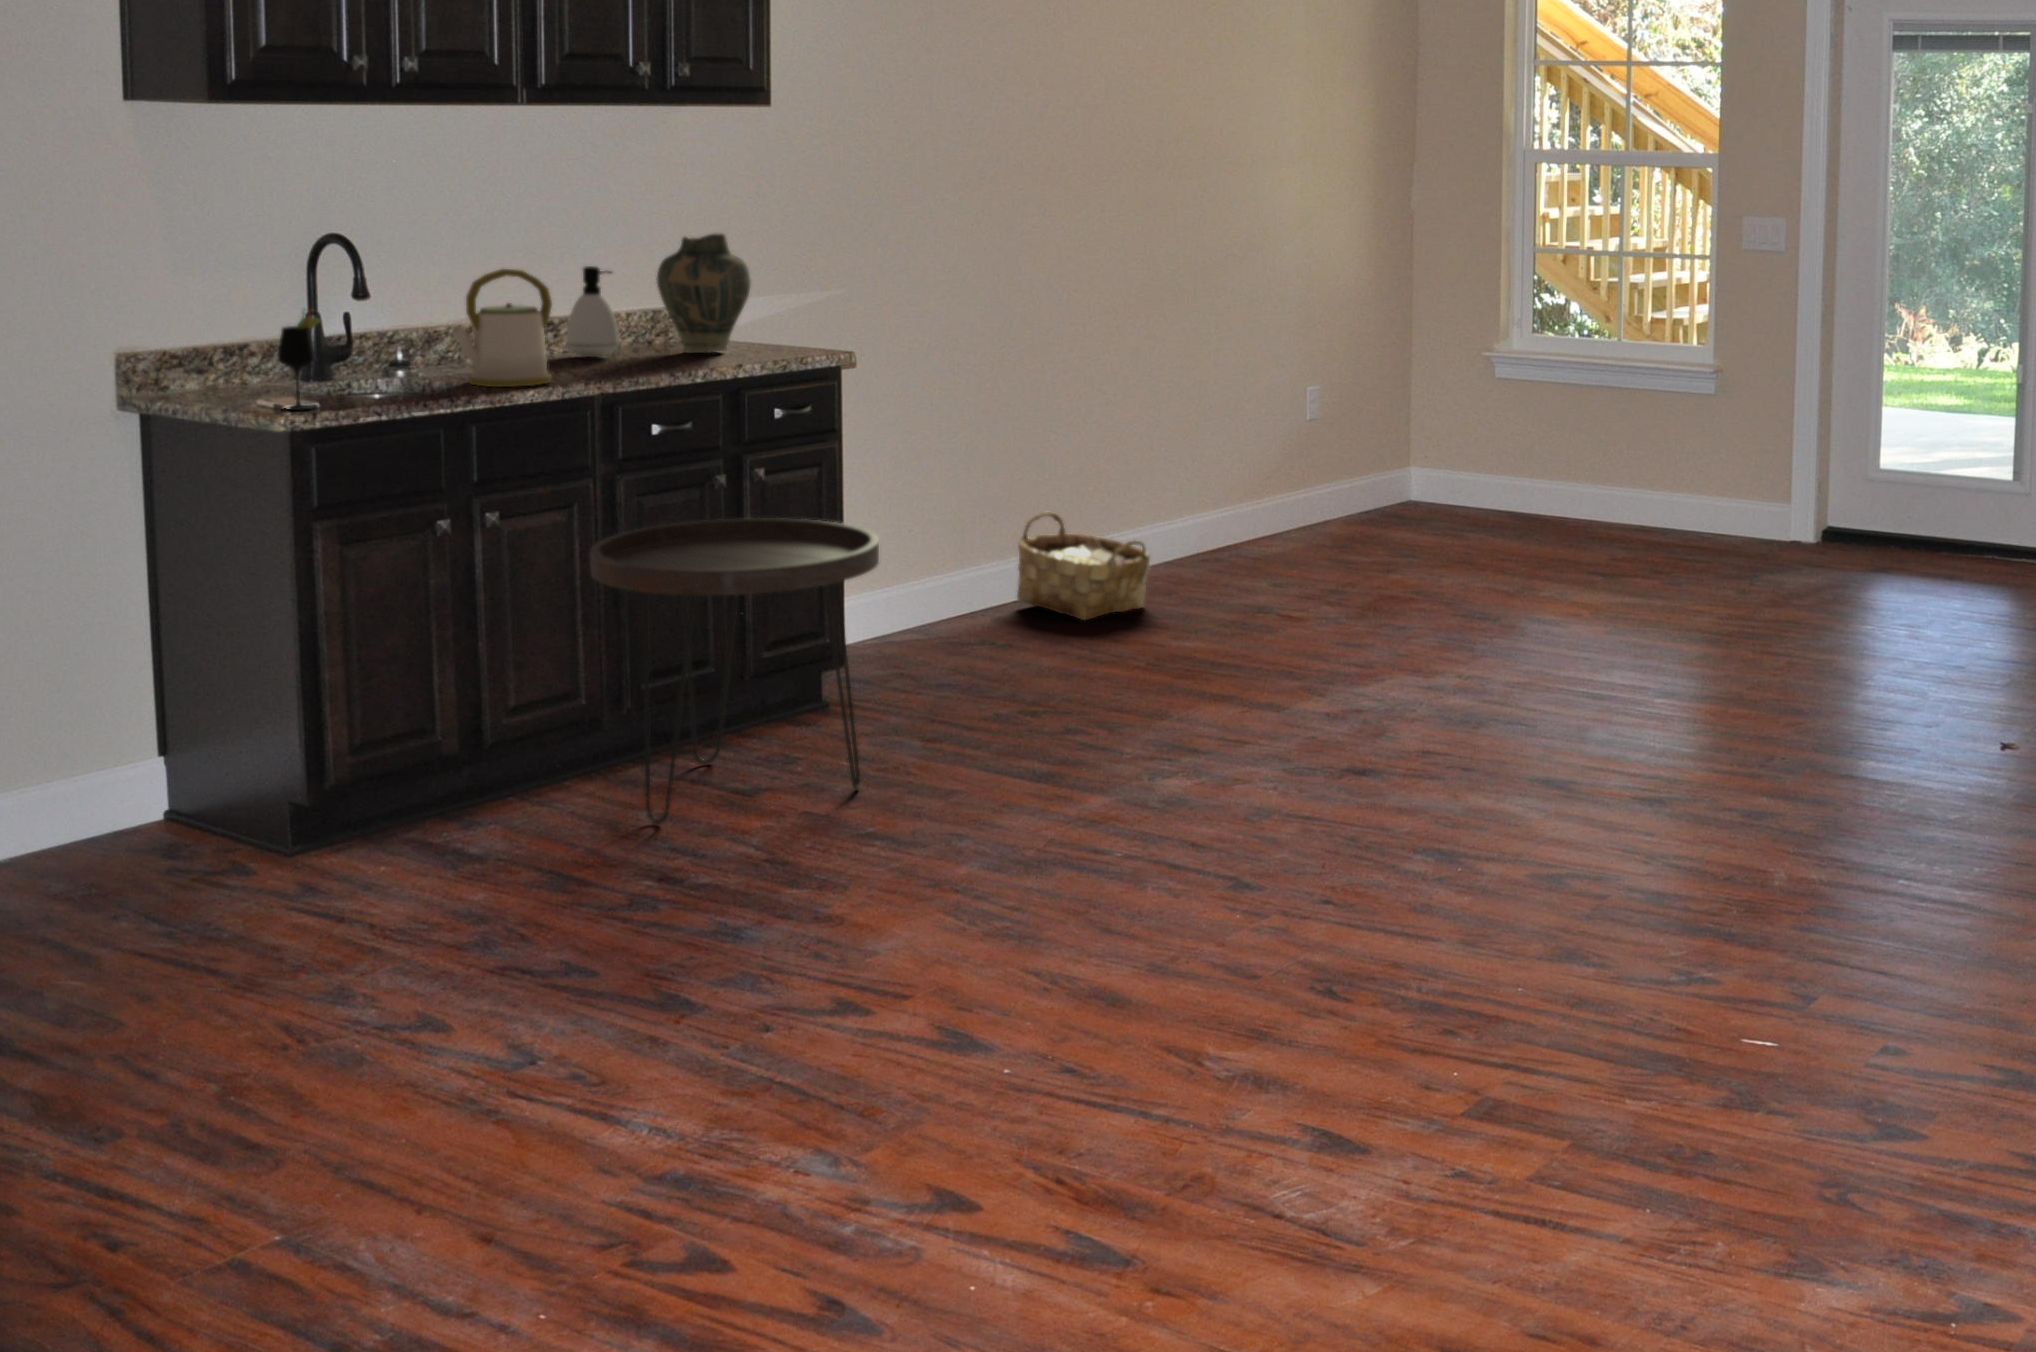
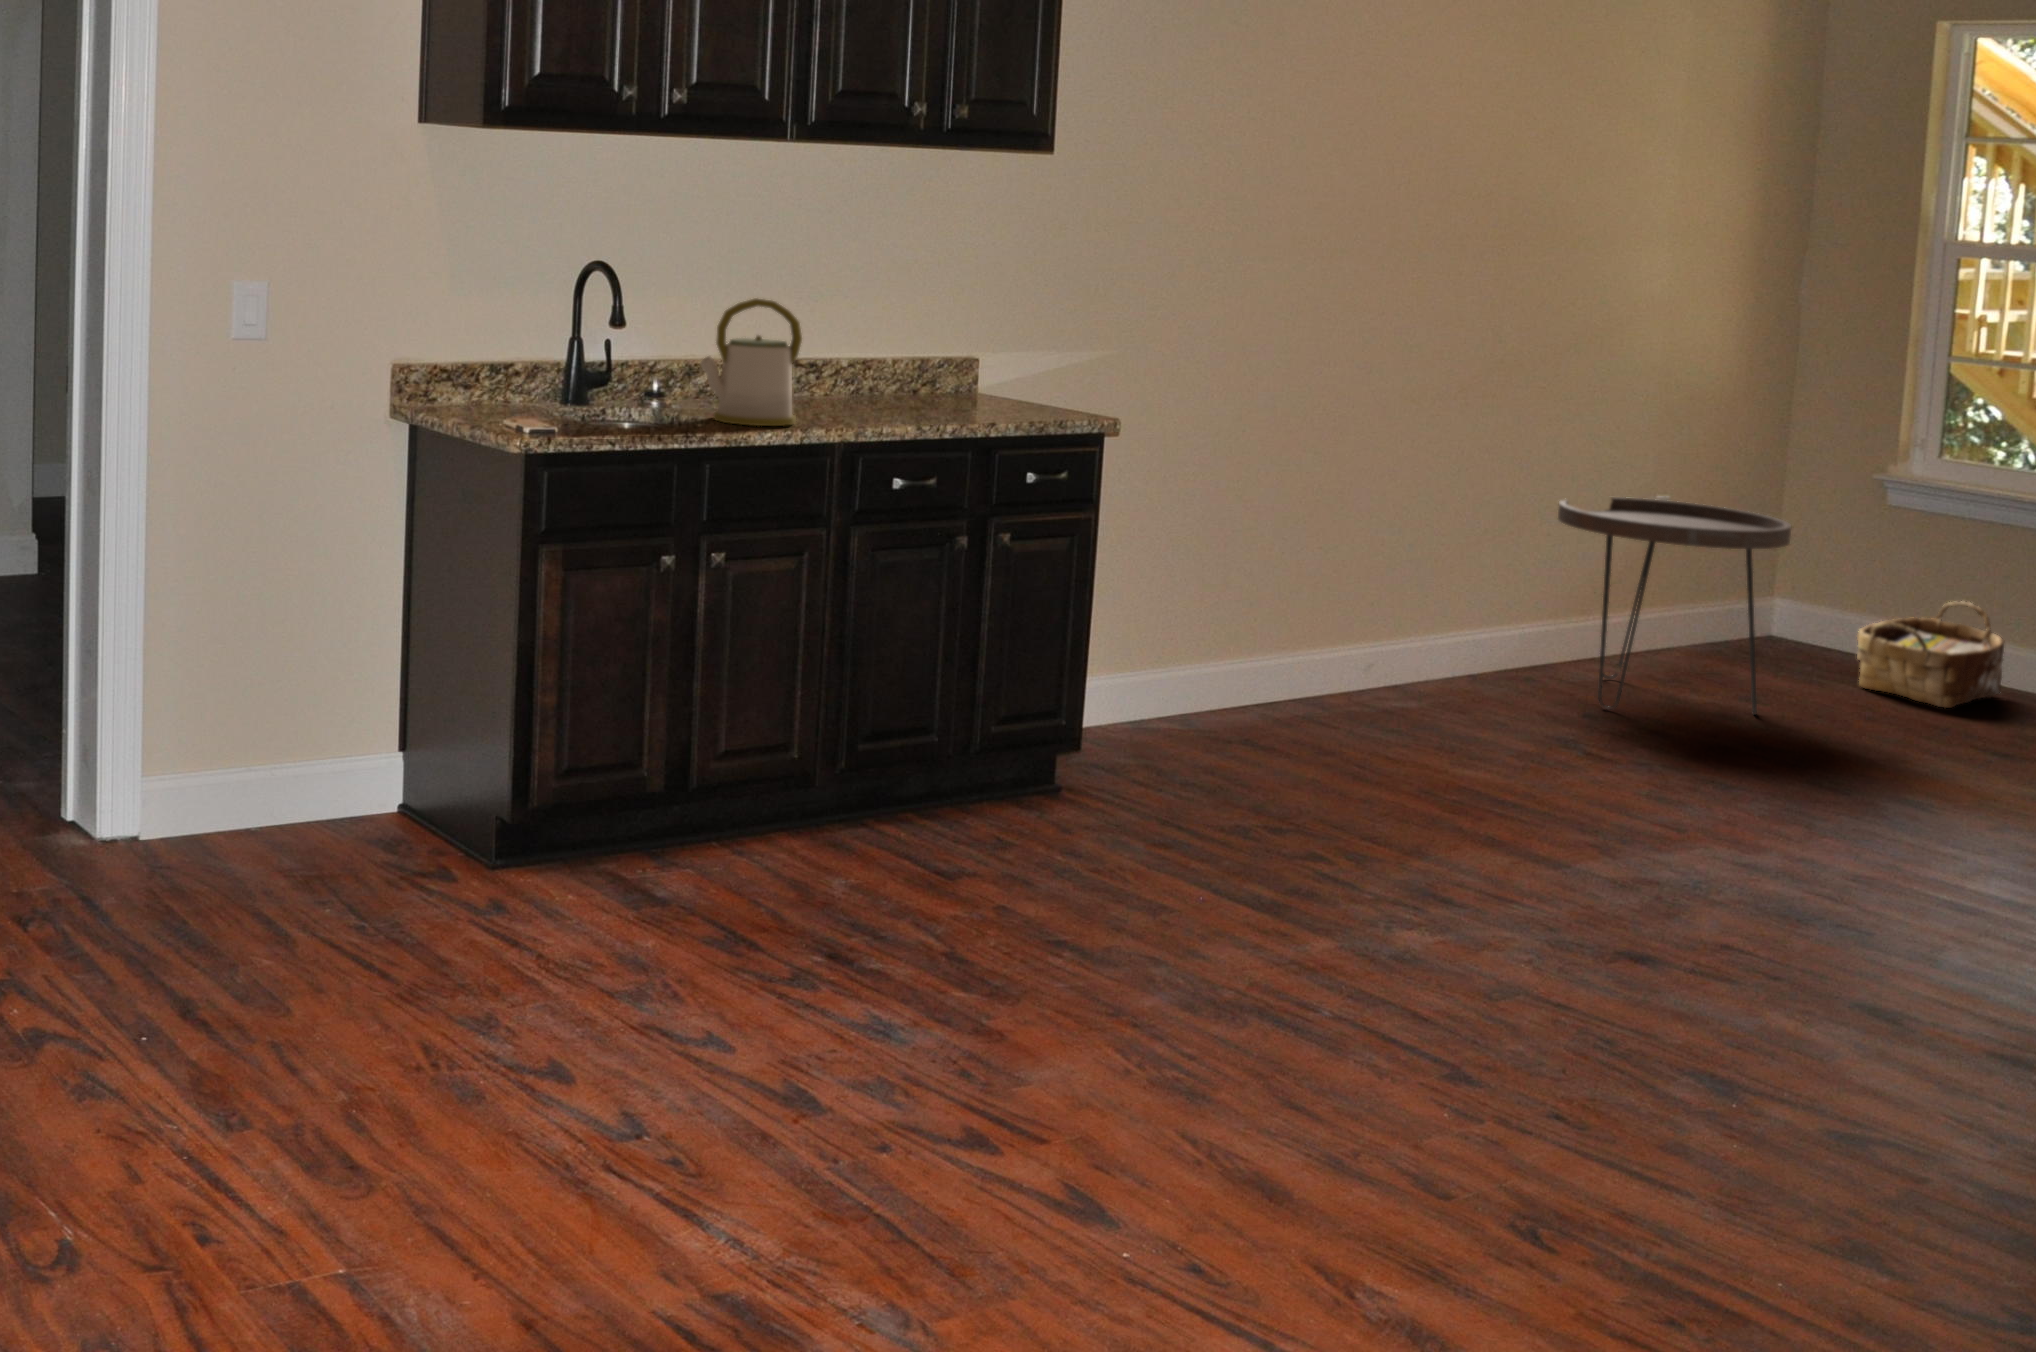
vase: present [656,233,751,353] -> none [918,278,1016,408]
soap dispenser: present [566,266,619,357] -> none [822,306,874,403]
wine glass: present [278,315,320,410] -> none [522,323,566,431]
woven basket: present [1017,512,1150,621] -> present [1857,601,2004,708]
side table: present [590,518,879,823] -> present [1558,497,1791,714]

